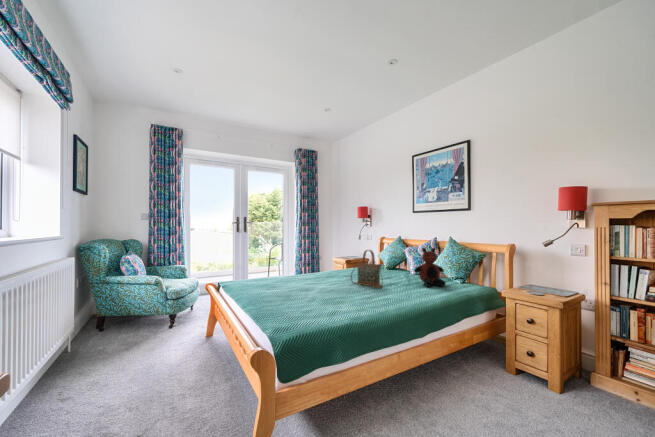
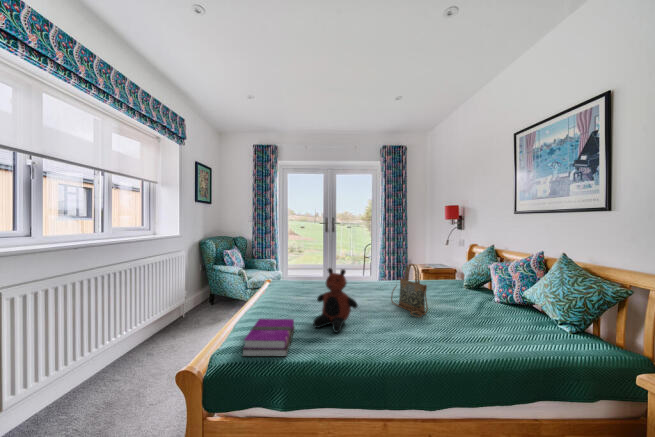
teddy bear: present [415,248,445,287] -> present [313,268,358,332]
hardback book: none [279,298,330,327] -> present [242,318,295,356]

